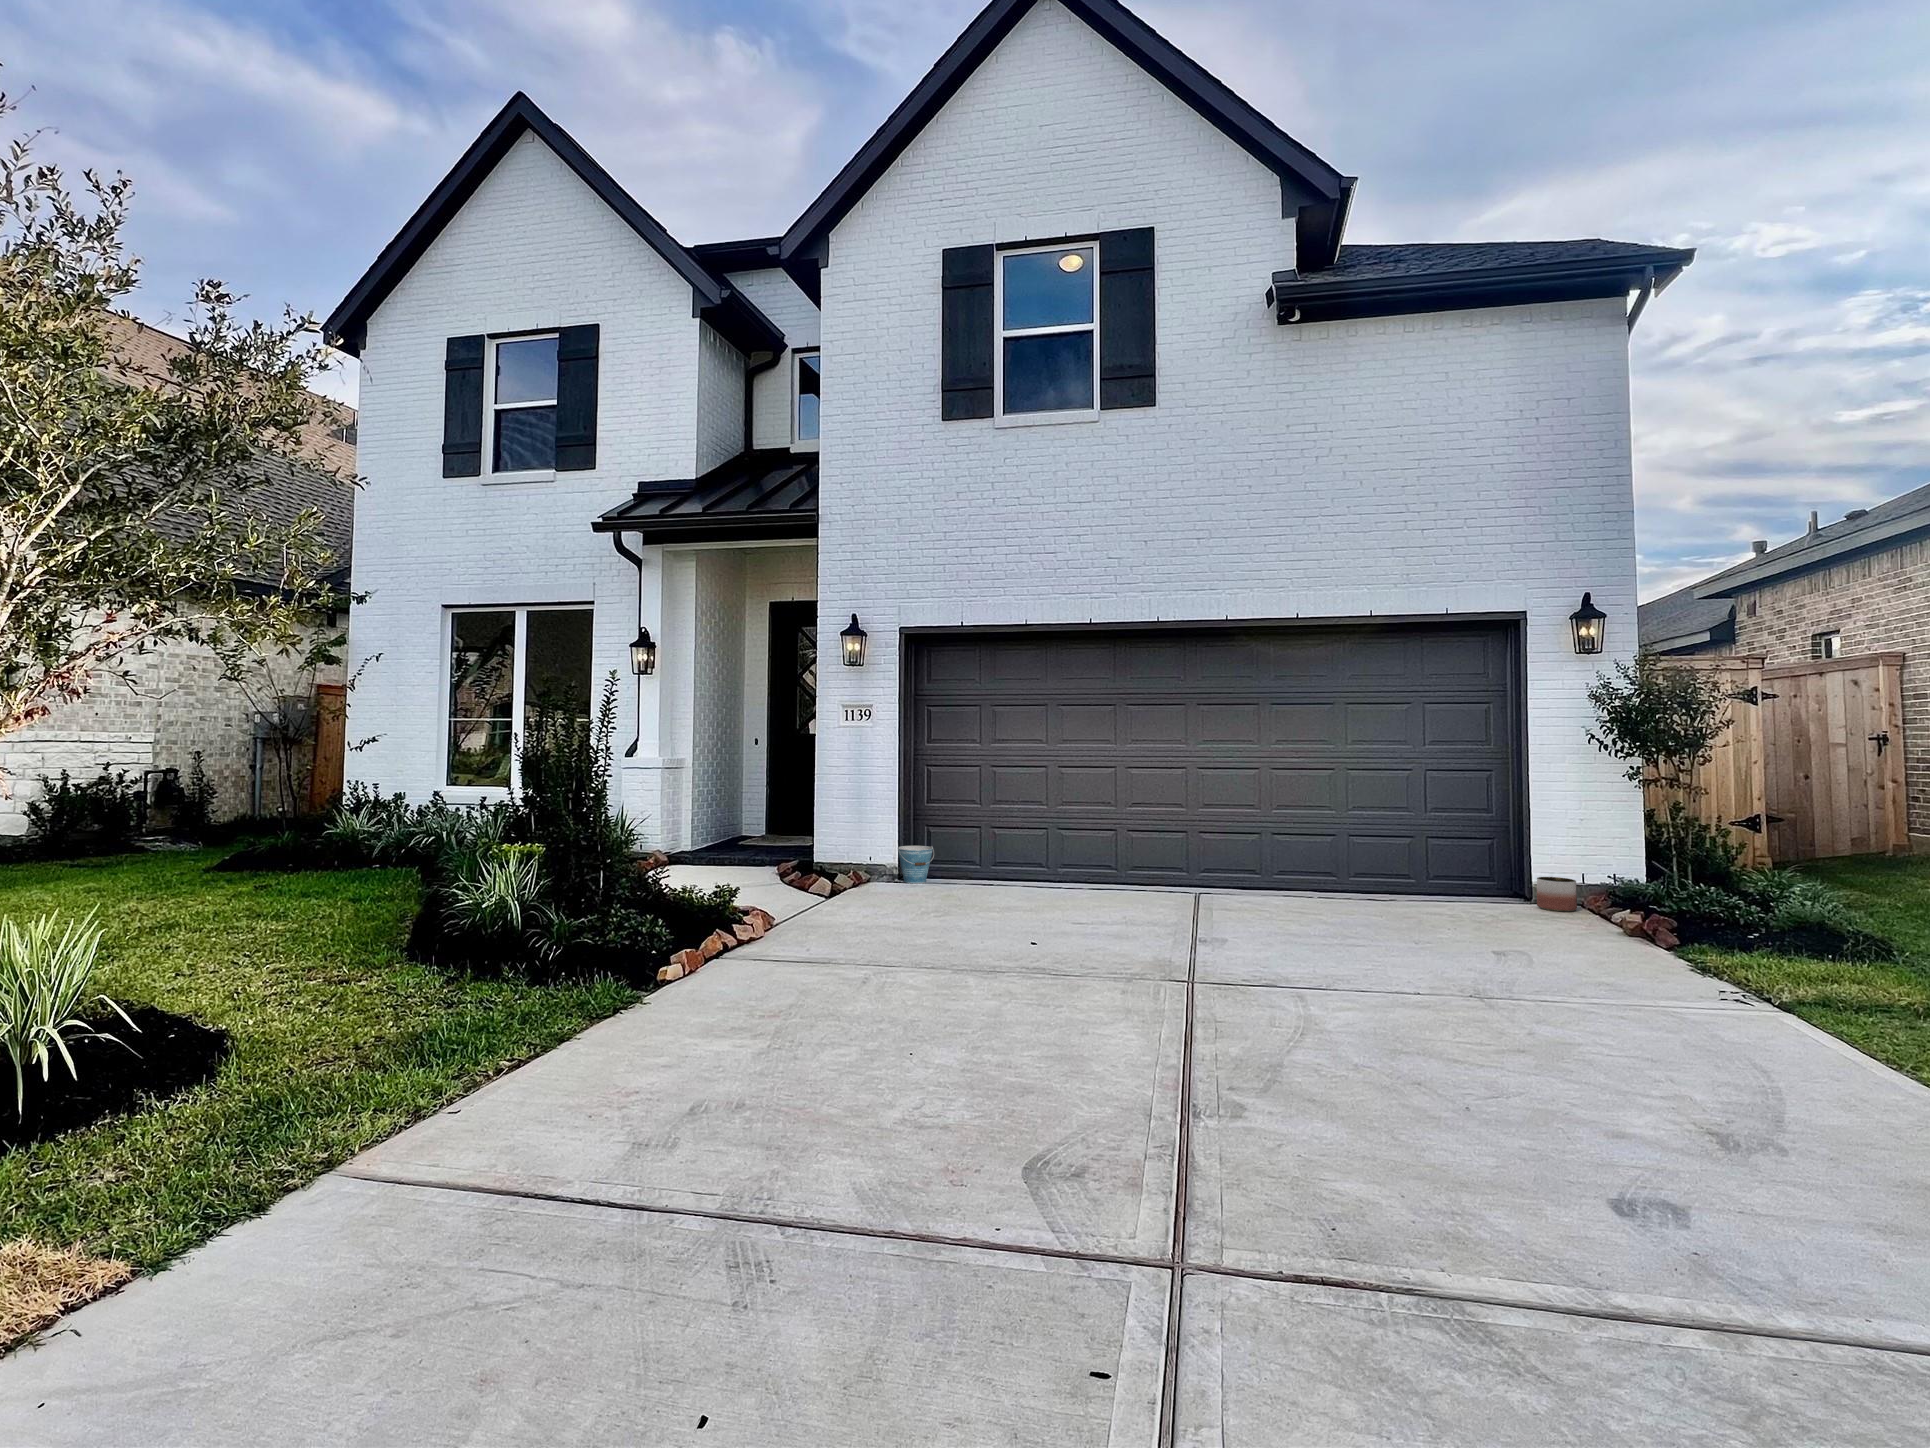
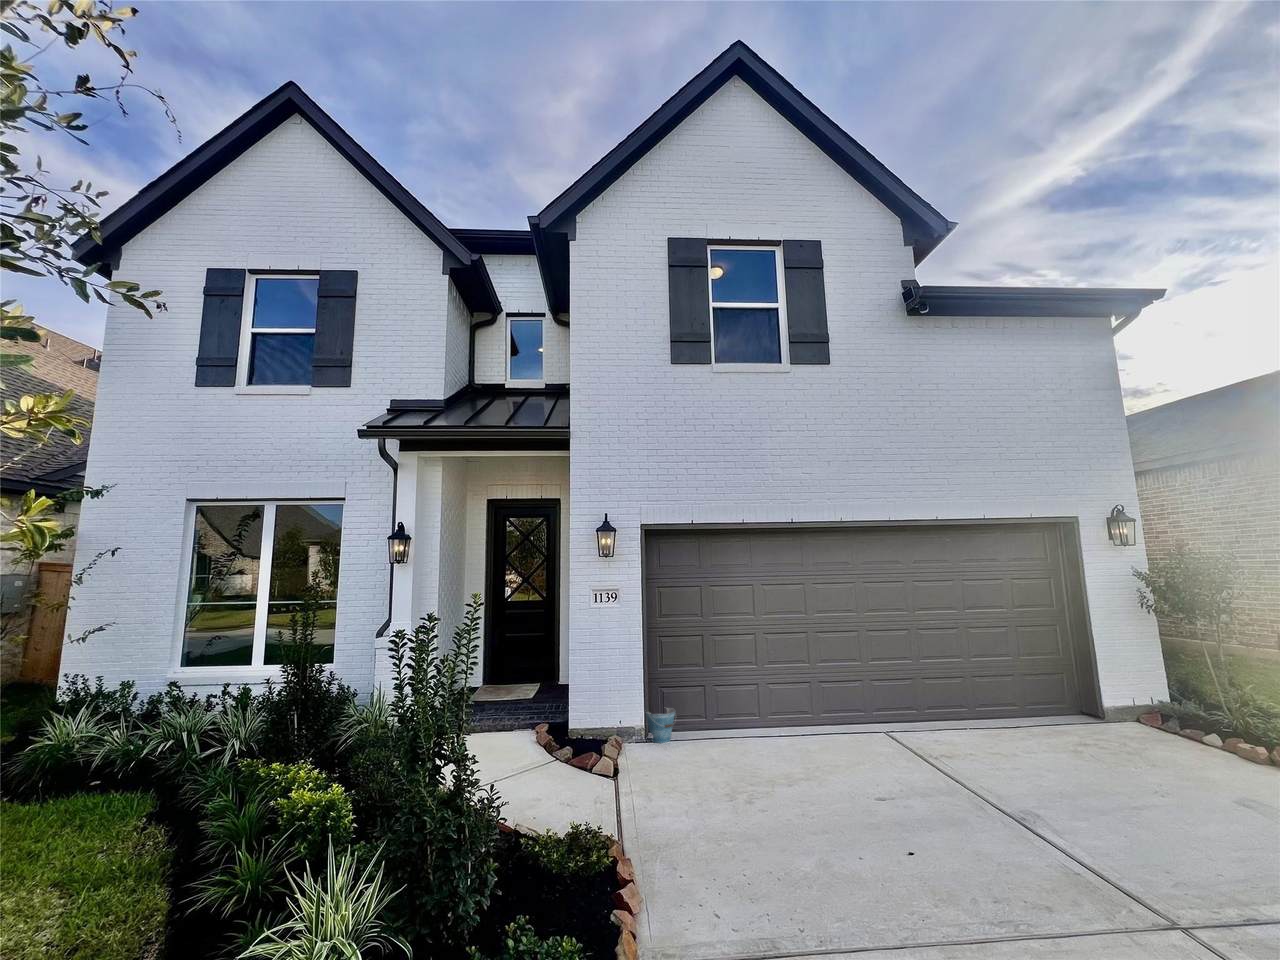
planter: present [1537,877,1577,912] -> none [1110,702,1142,729]

